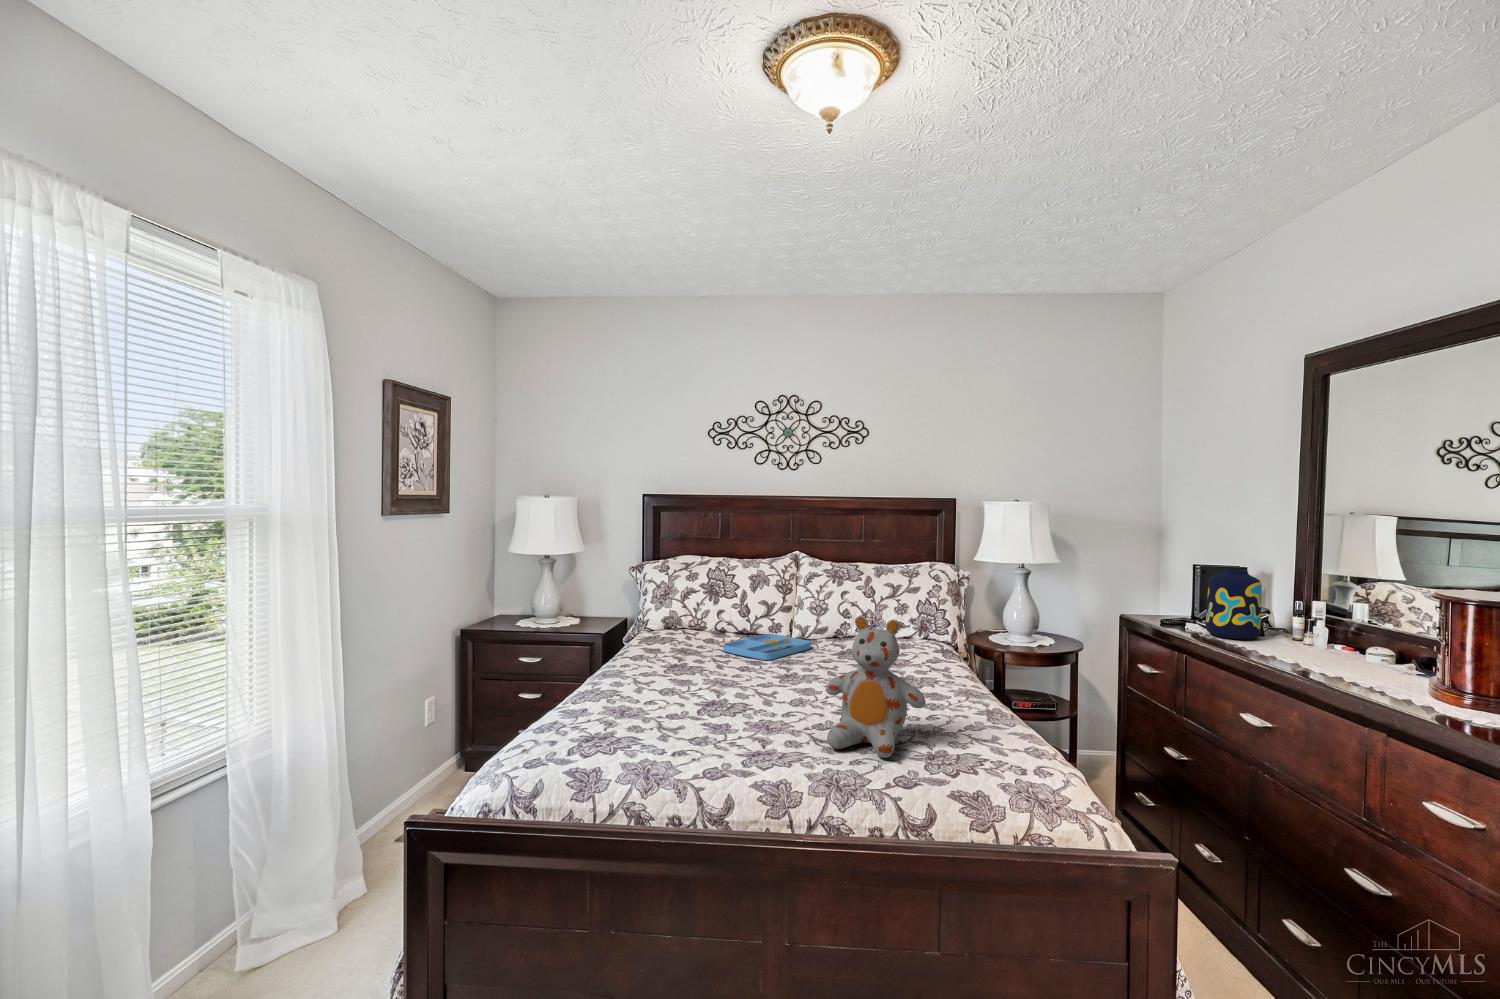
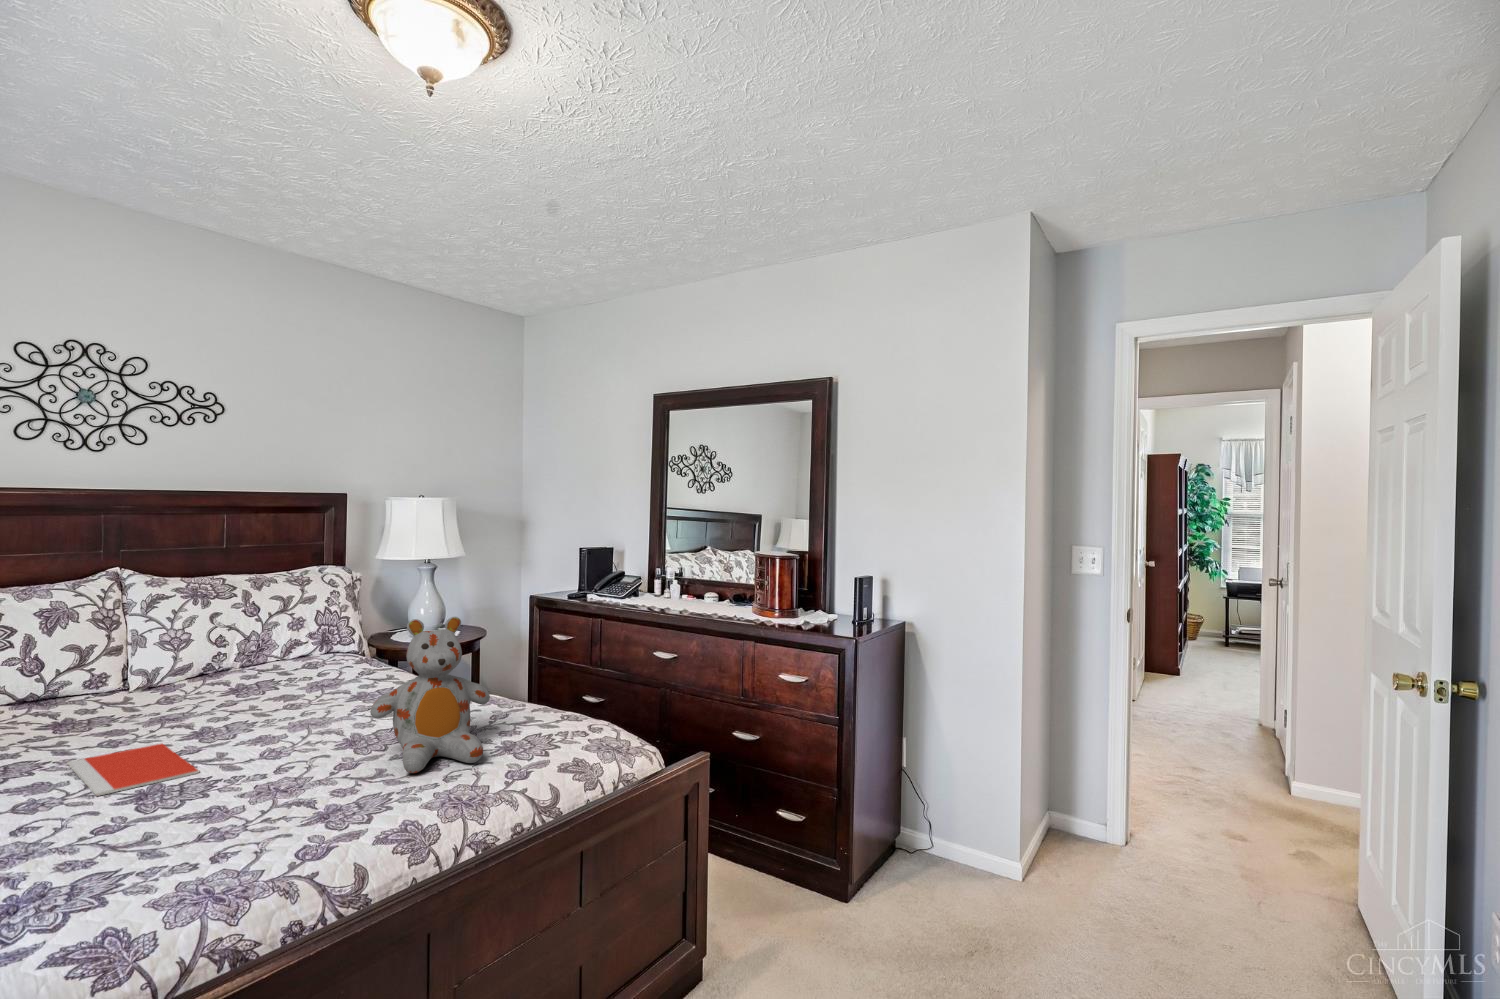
vase: present [1206,569,1262,640] -> none [599,545,636,600]
tray: present [723,634,811,660] -> none [43,684,187,727]
notebook: none [685,674,750,702] -> present [68,744,199,796]

